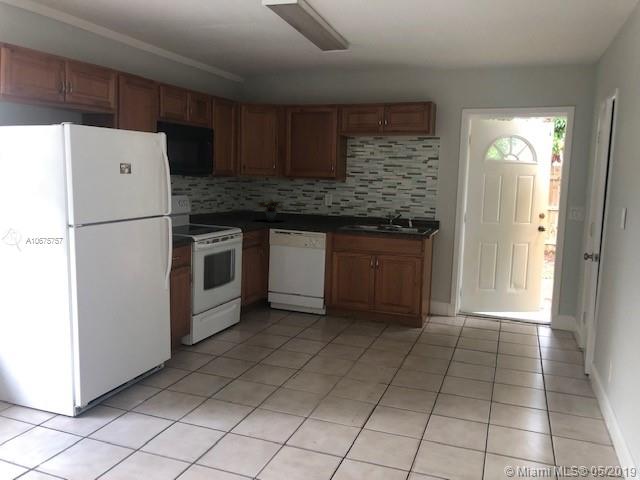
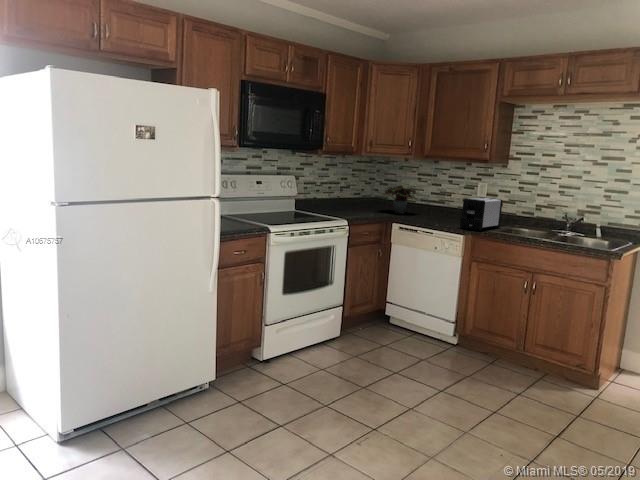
toaster: none [323,205,349,229] -> present [460,198,502,231]

